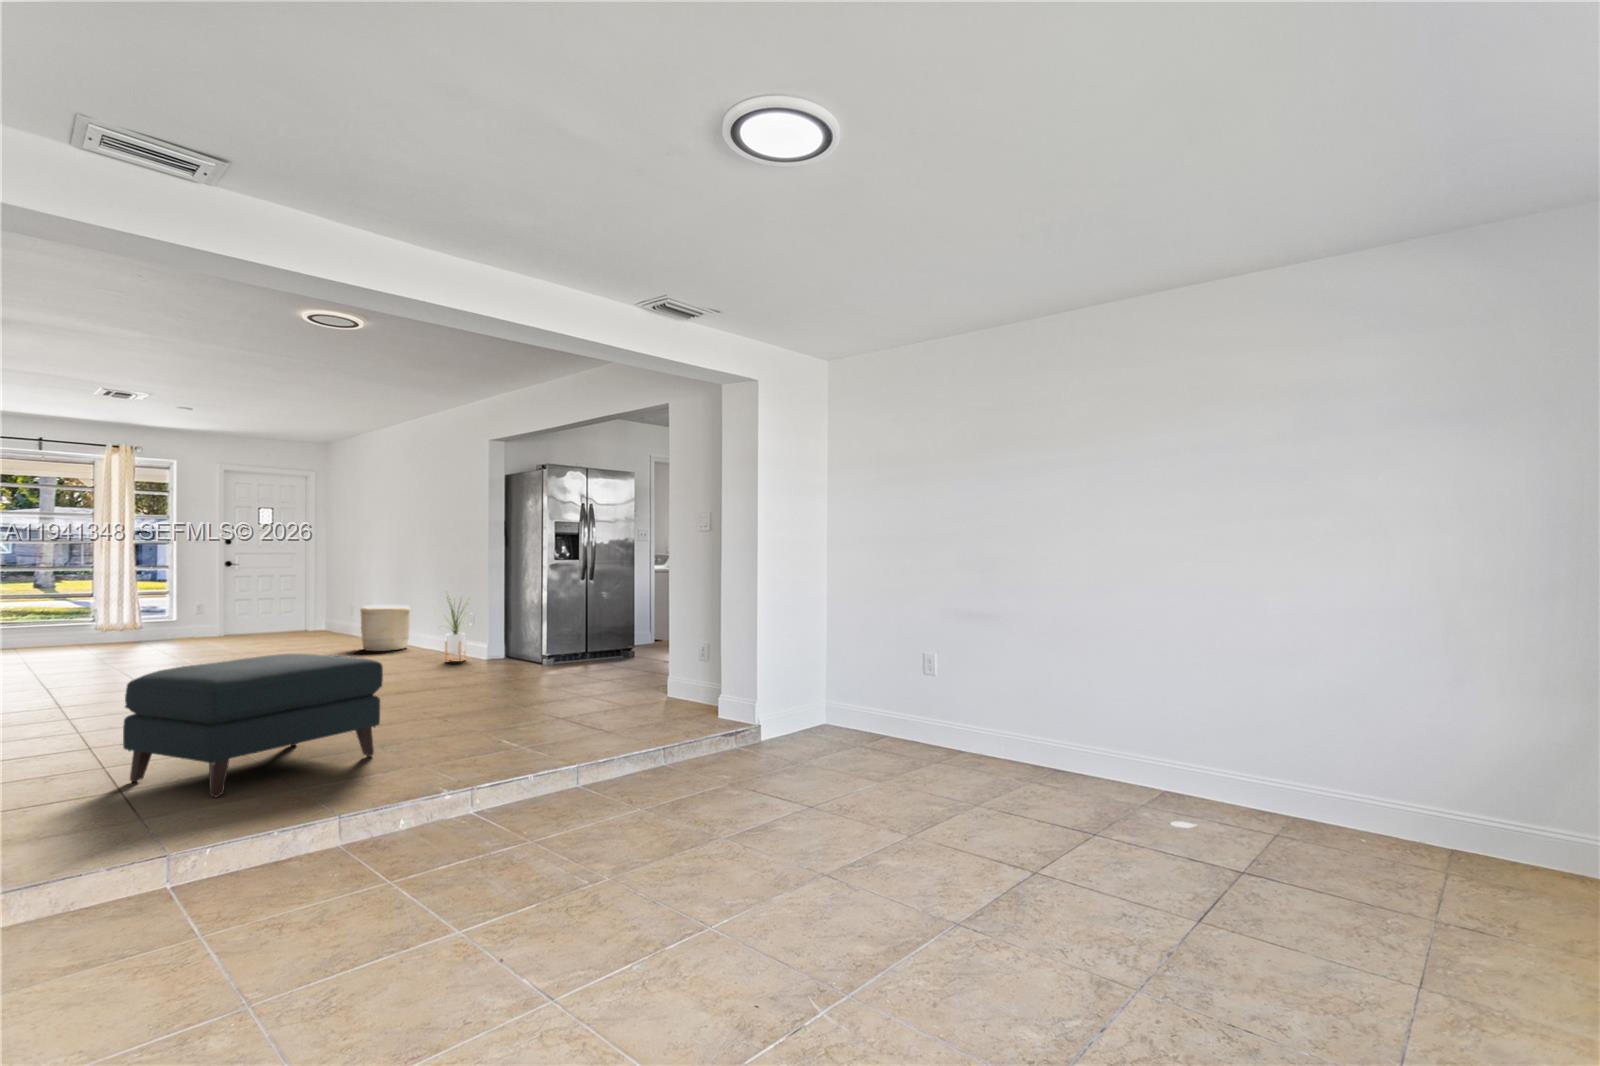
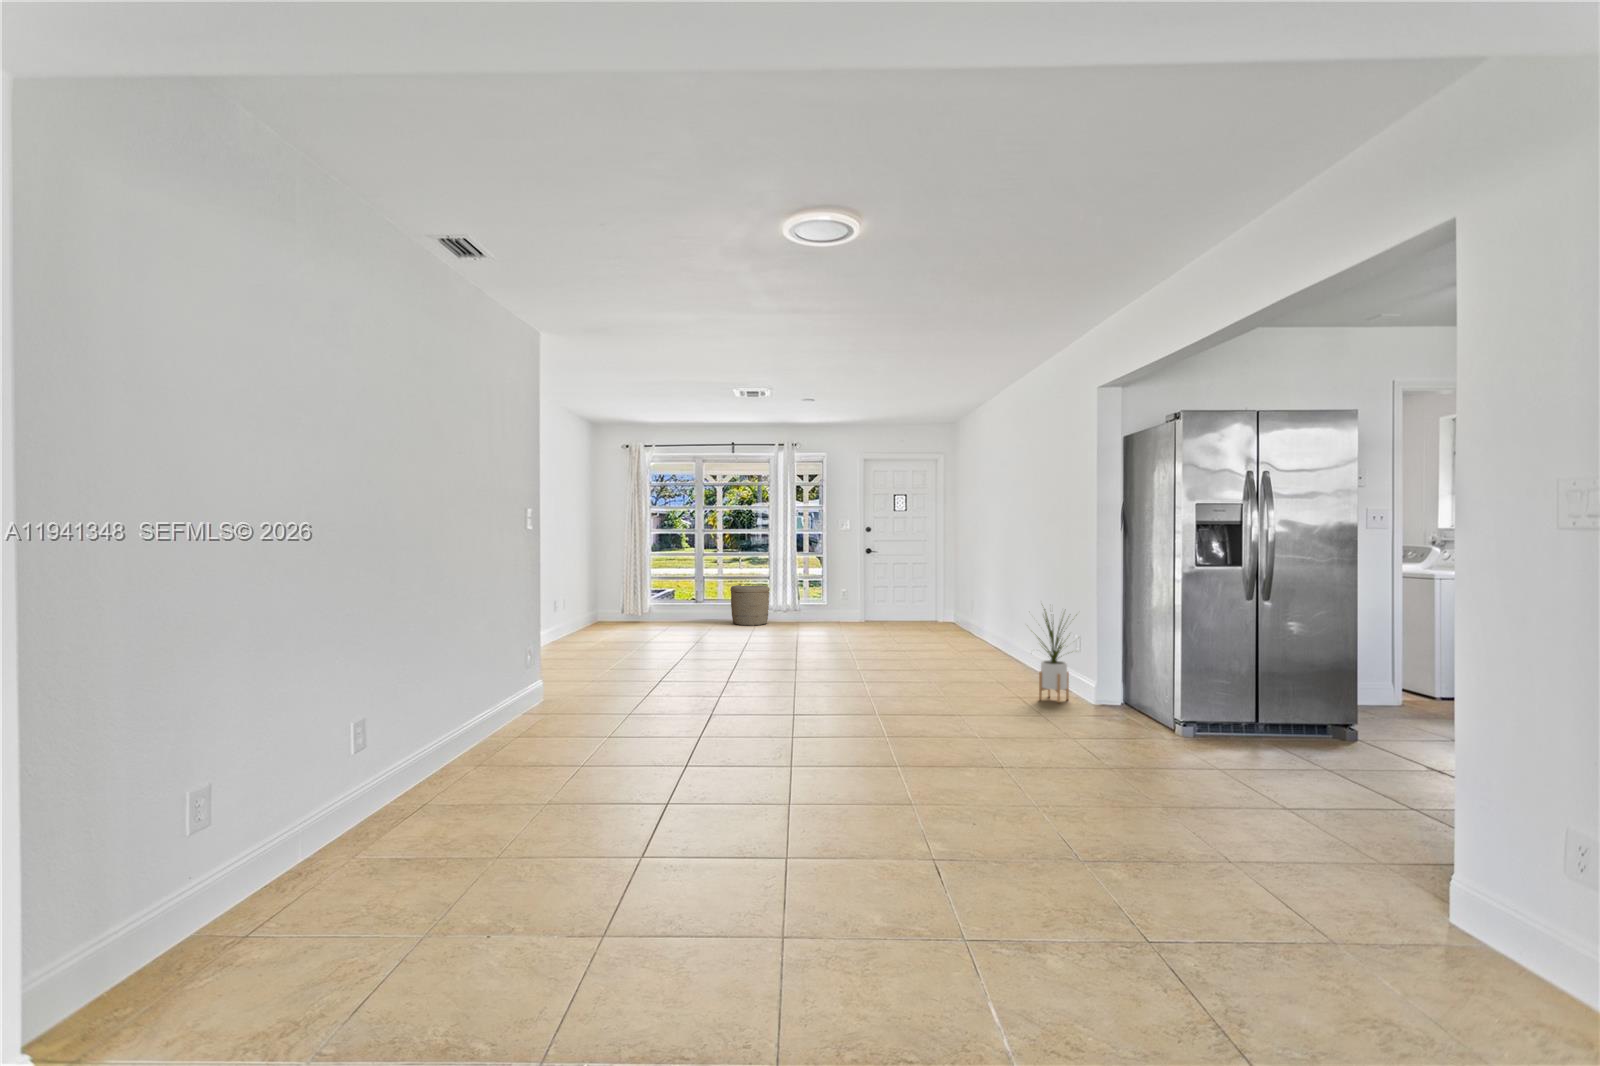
woven basket: present [361,605,410,651] -> present [730,585,770,626]
ottoman: present [123,654,383,797] -> none [379,726,741,1023]

